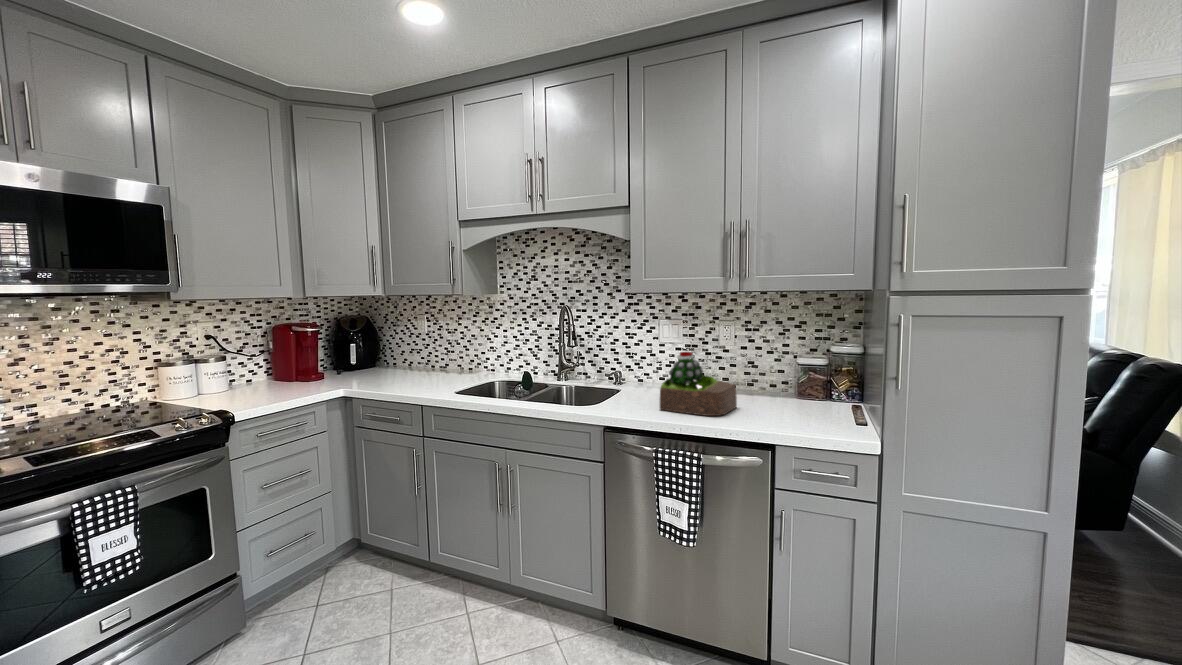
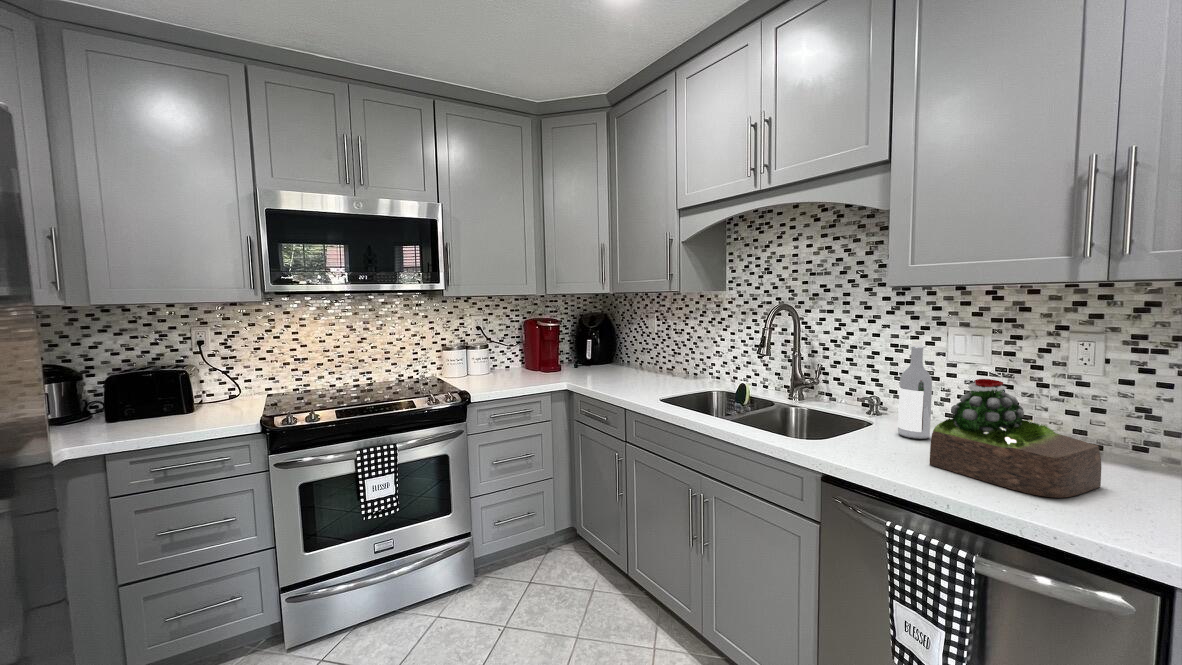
wine bottle: none [637,329,655,397] -> present [898,340,932,439]

